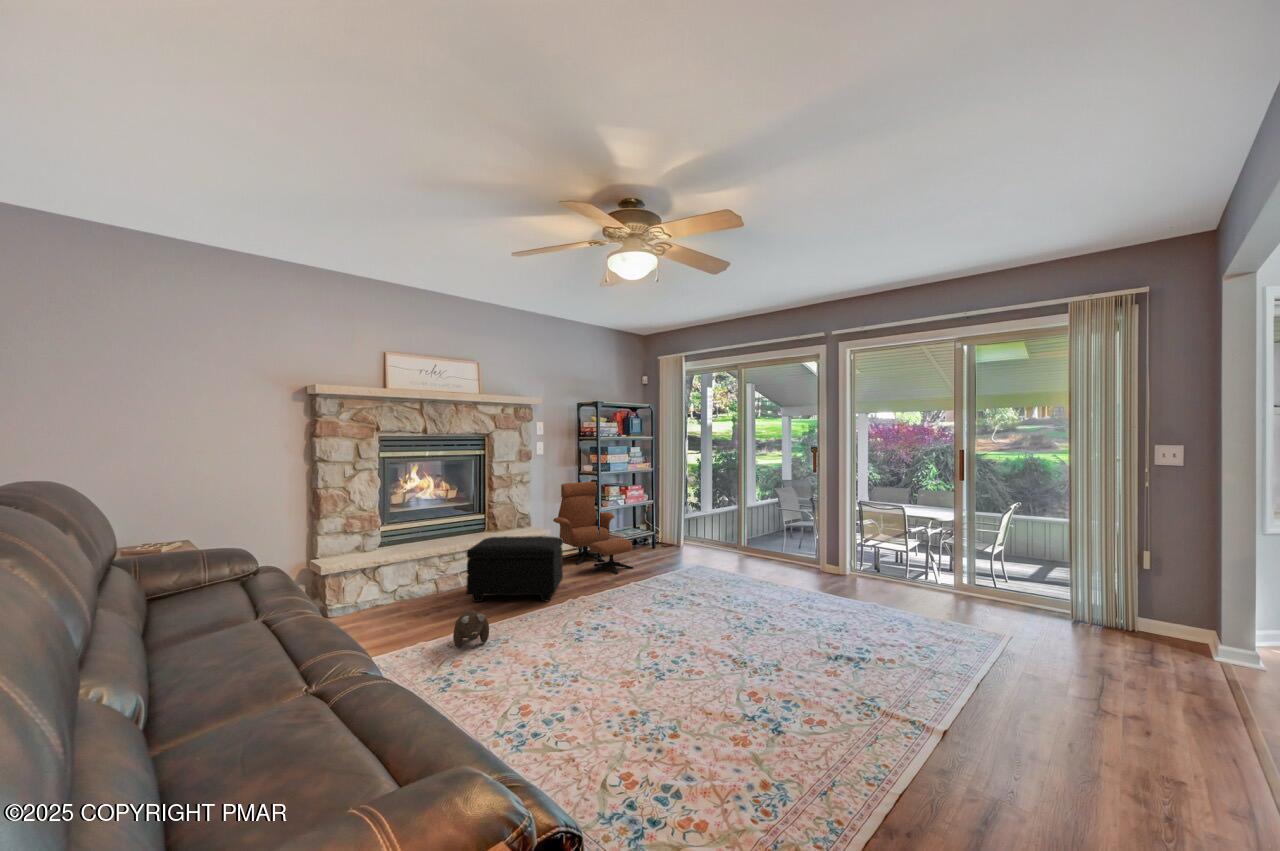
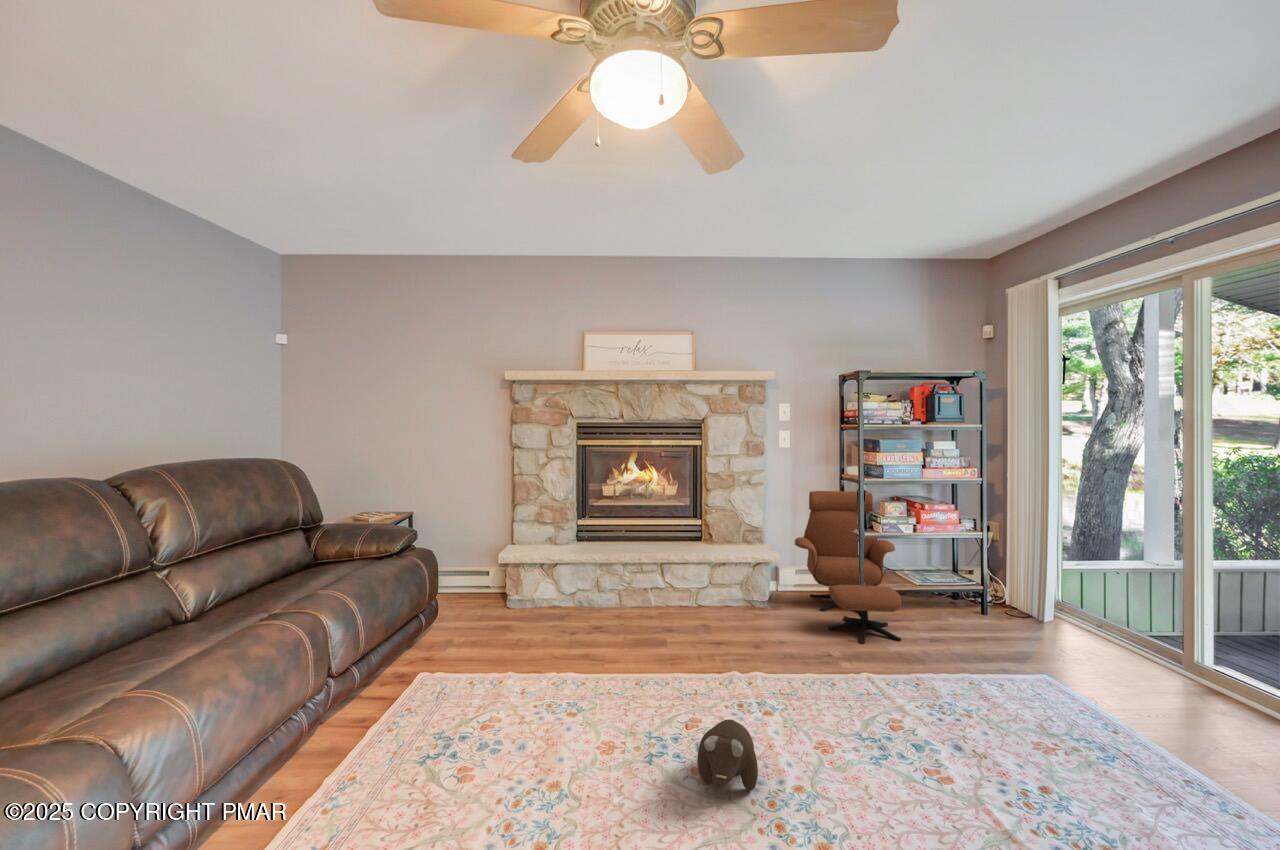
footstool: present [467,536,563,602] -> none [628,552,762,660]
plush toy: present [453,610,489,647] -> present [697,719,758,791]

